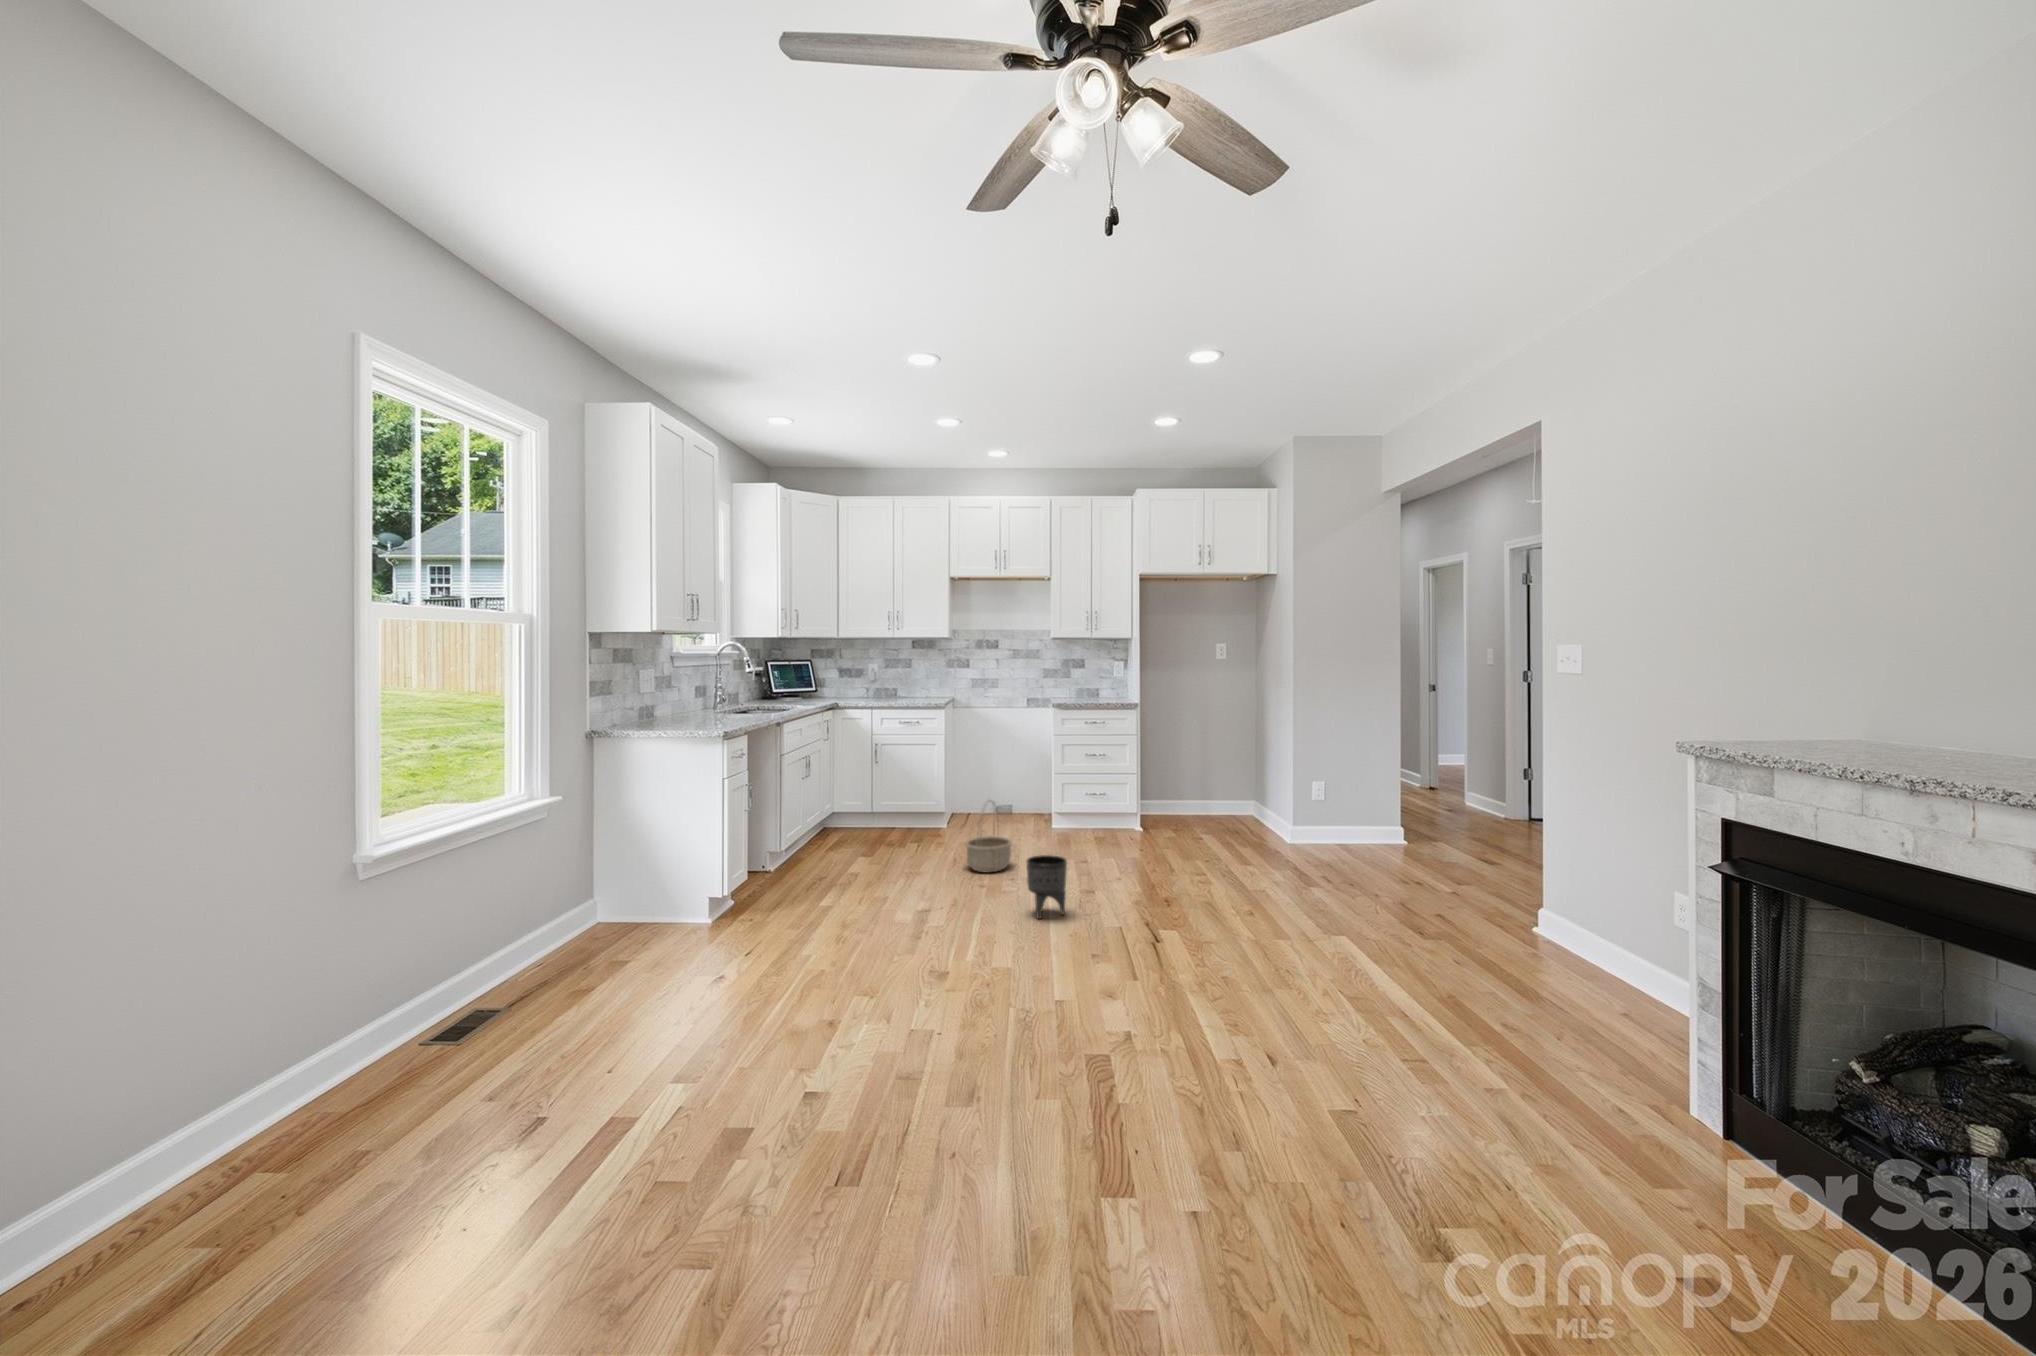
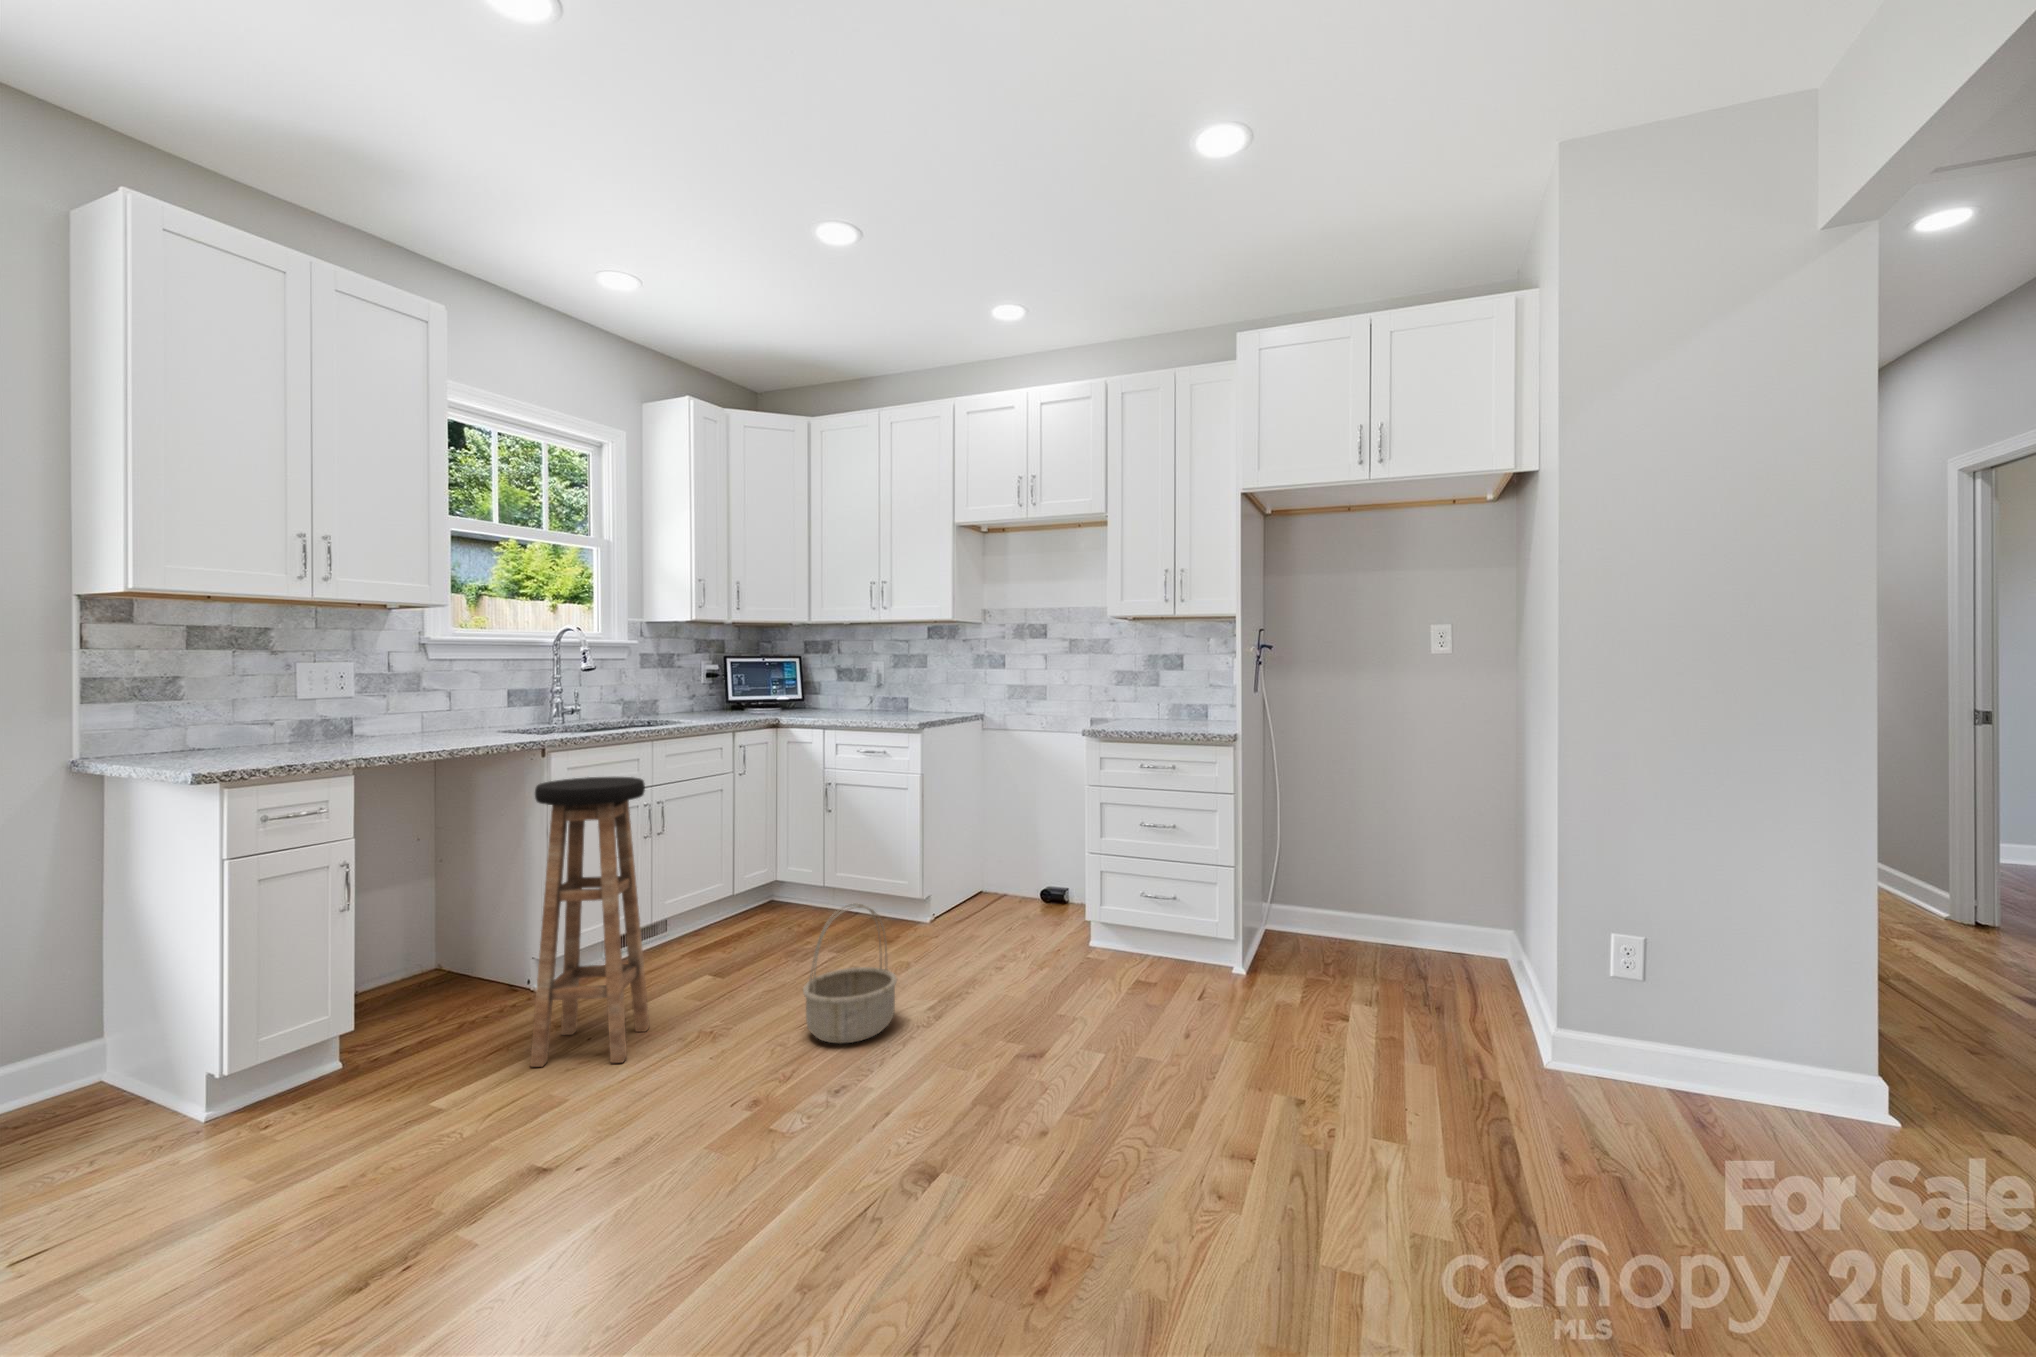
bar stool: none [833,735,895,896] -> present [530,777,650,1067]
planter: present [1027,855,1067,919] -> none [695,1068,792,1230]

